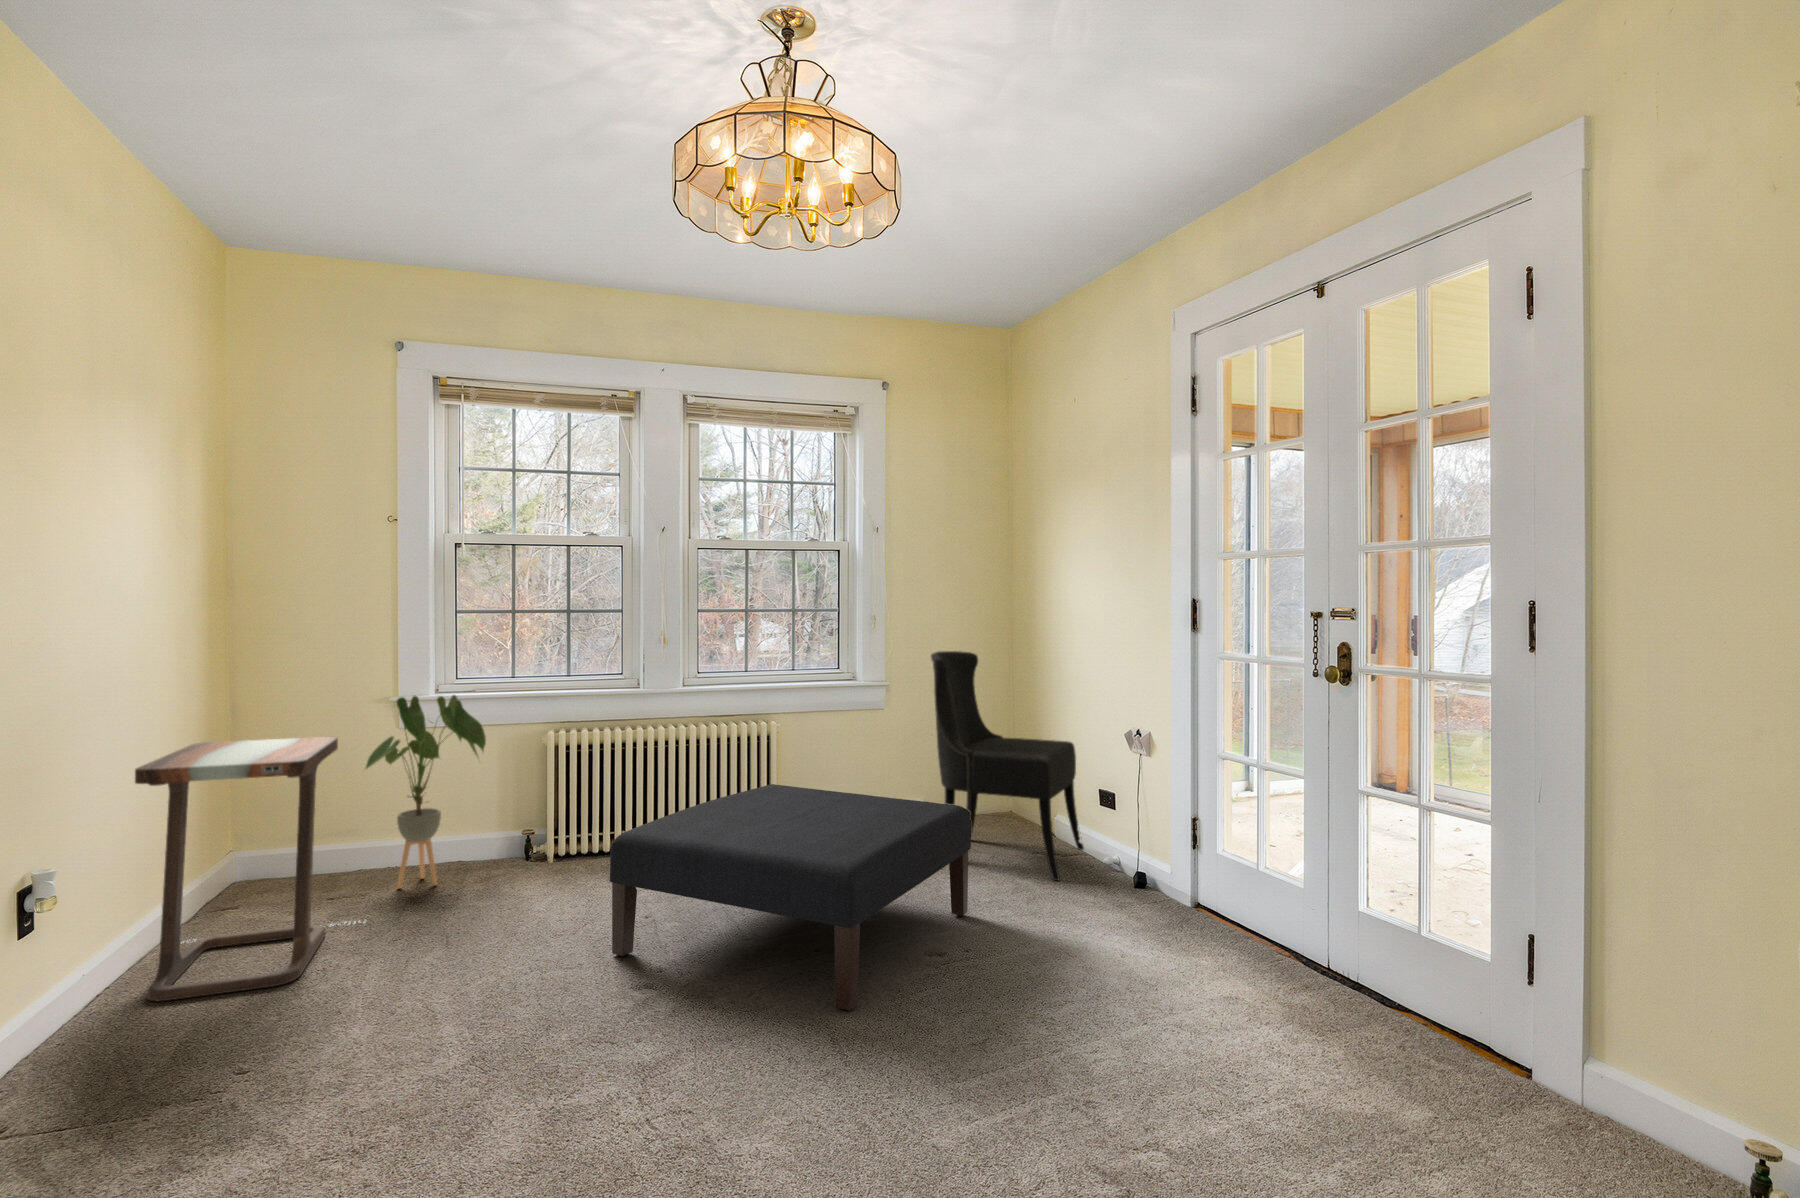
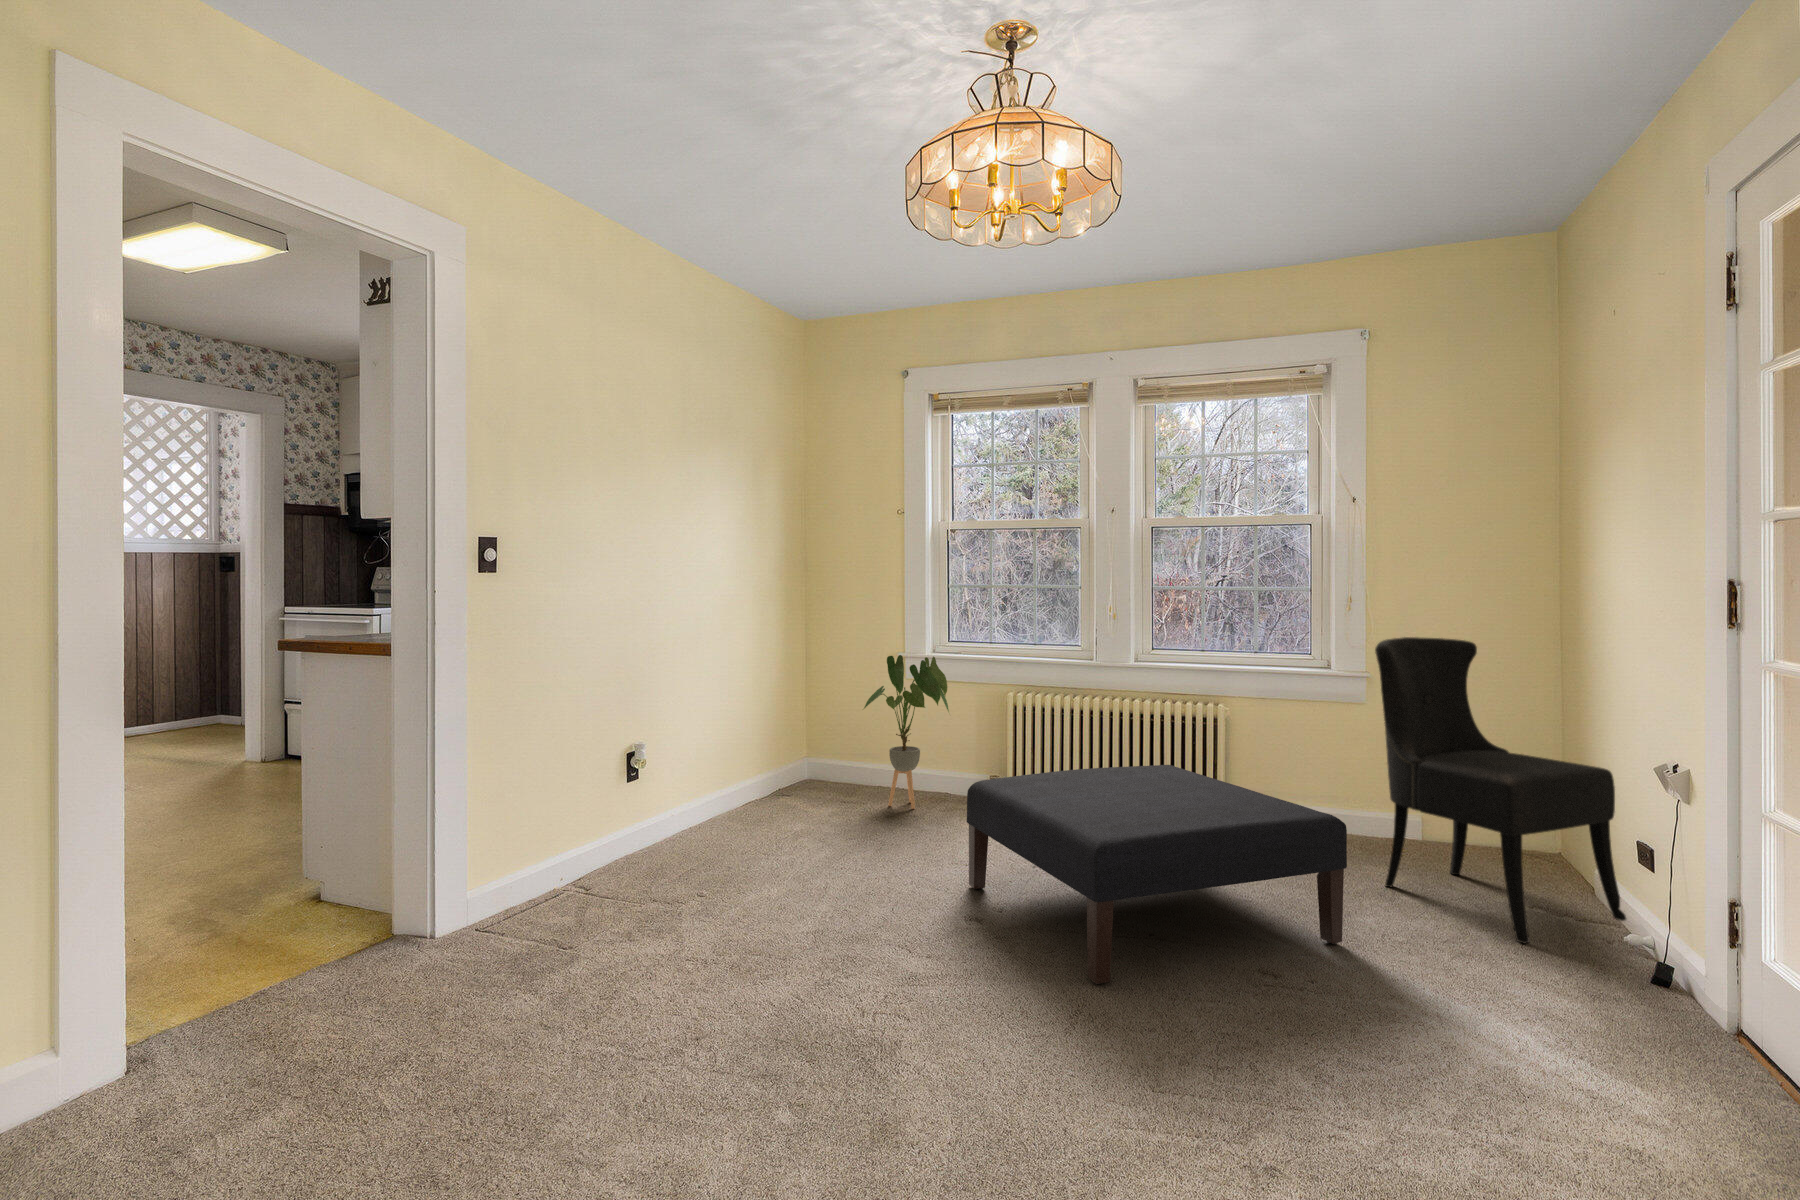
side table: present [135,737,364,1001] -> none [696,677,850,849]

